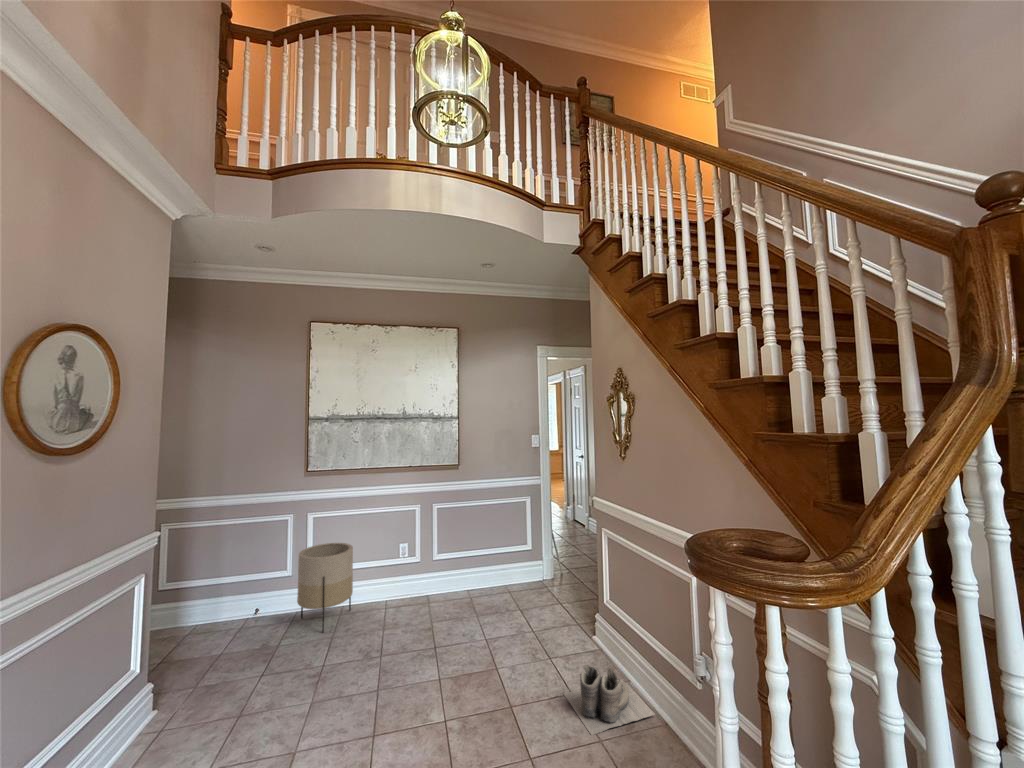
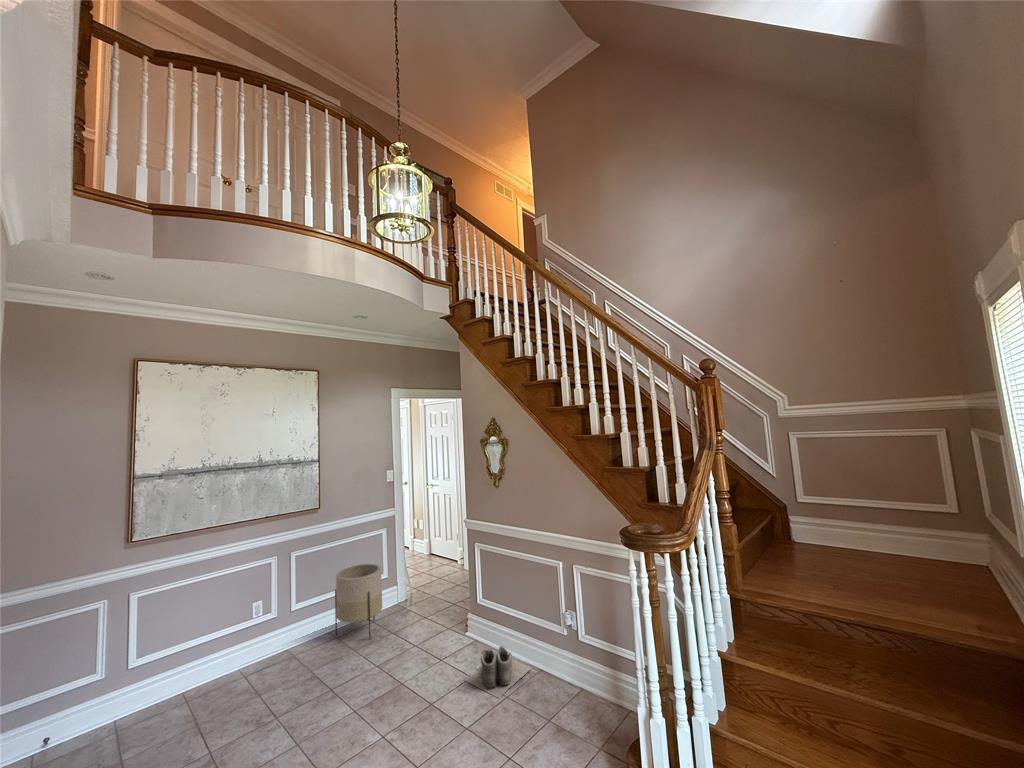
planter: present [297,543,353,632] -> present [335,564,382,639]

